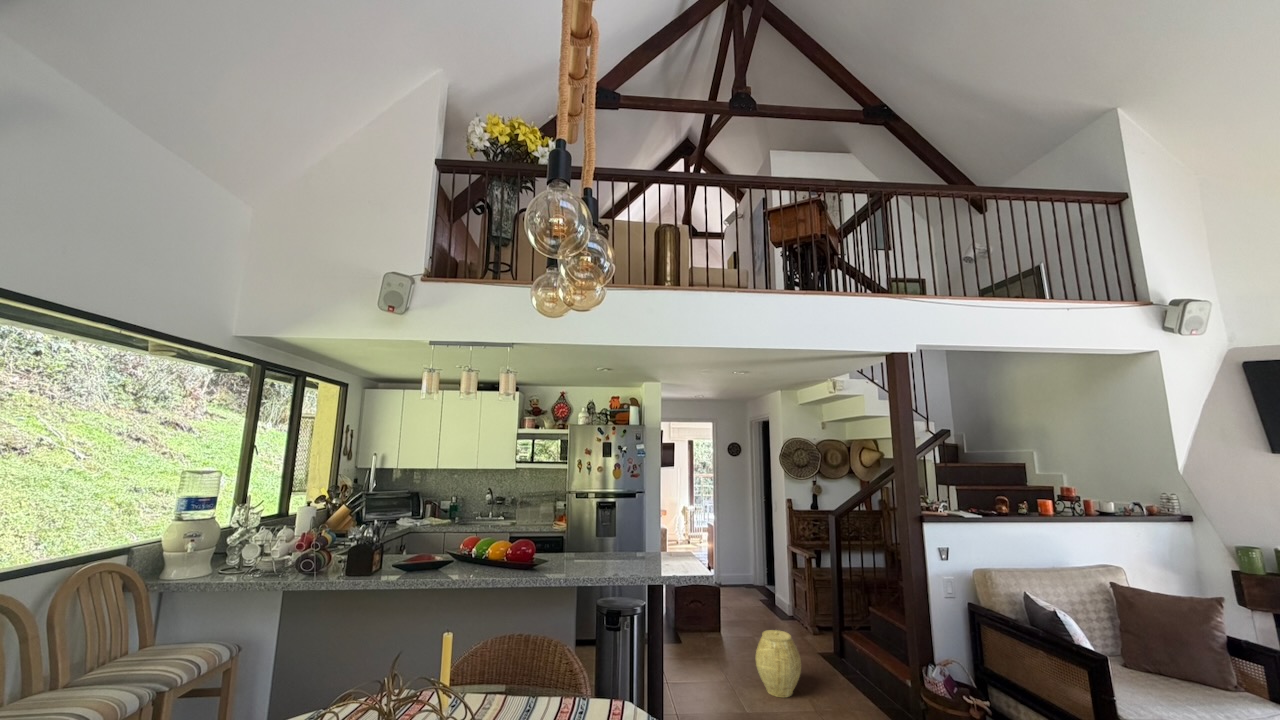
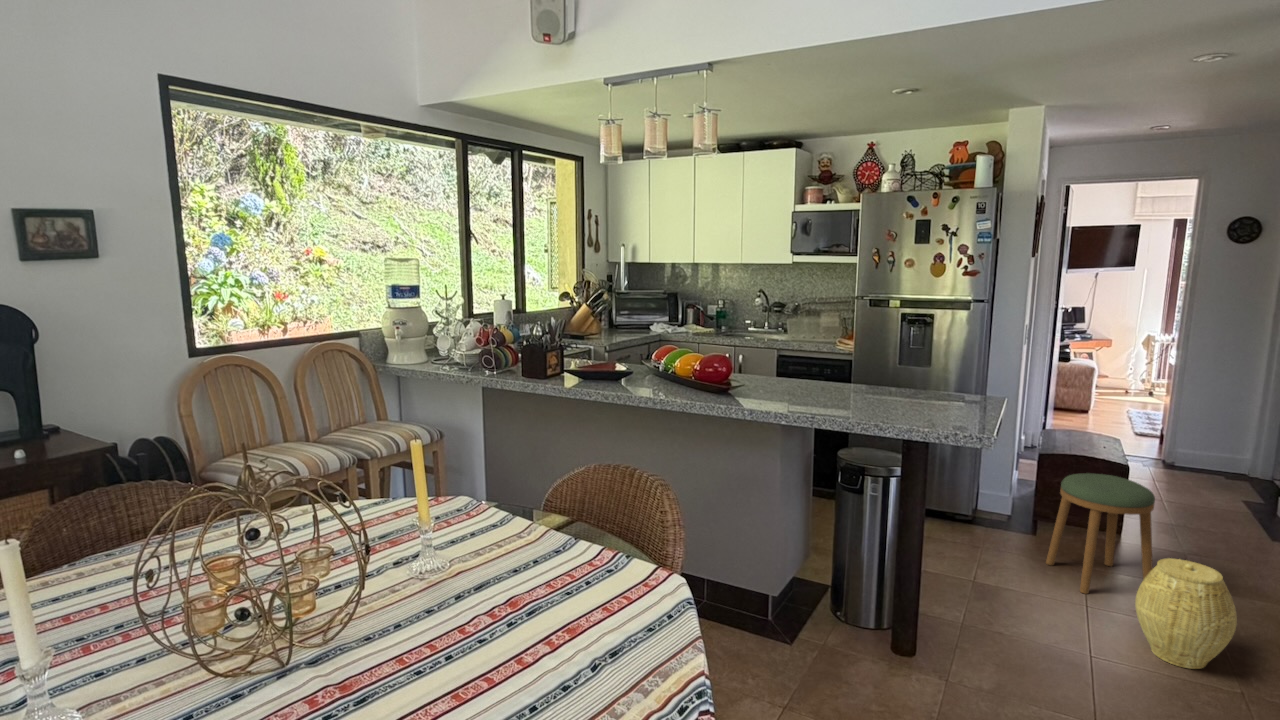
stool: none [694,589,750,668] -> present [1046,473,1155,594]

